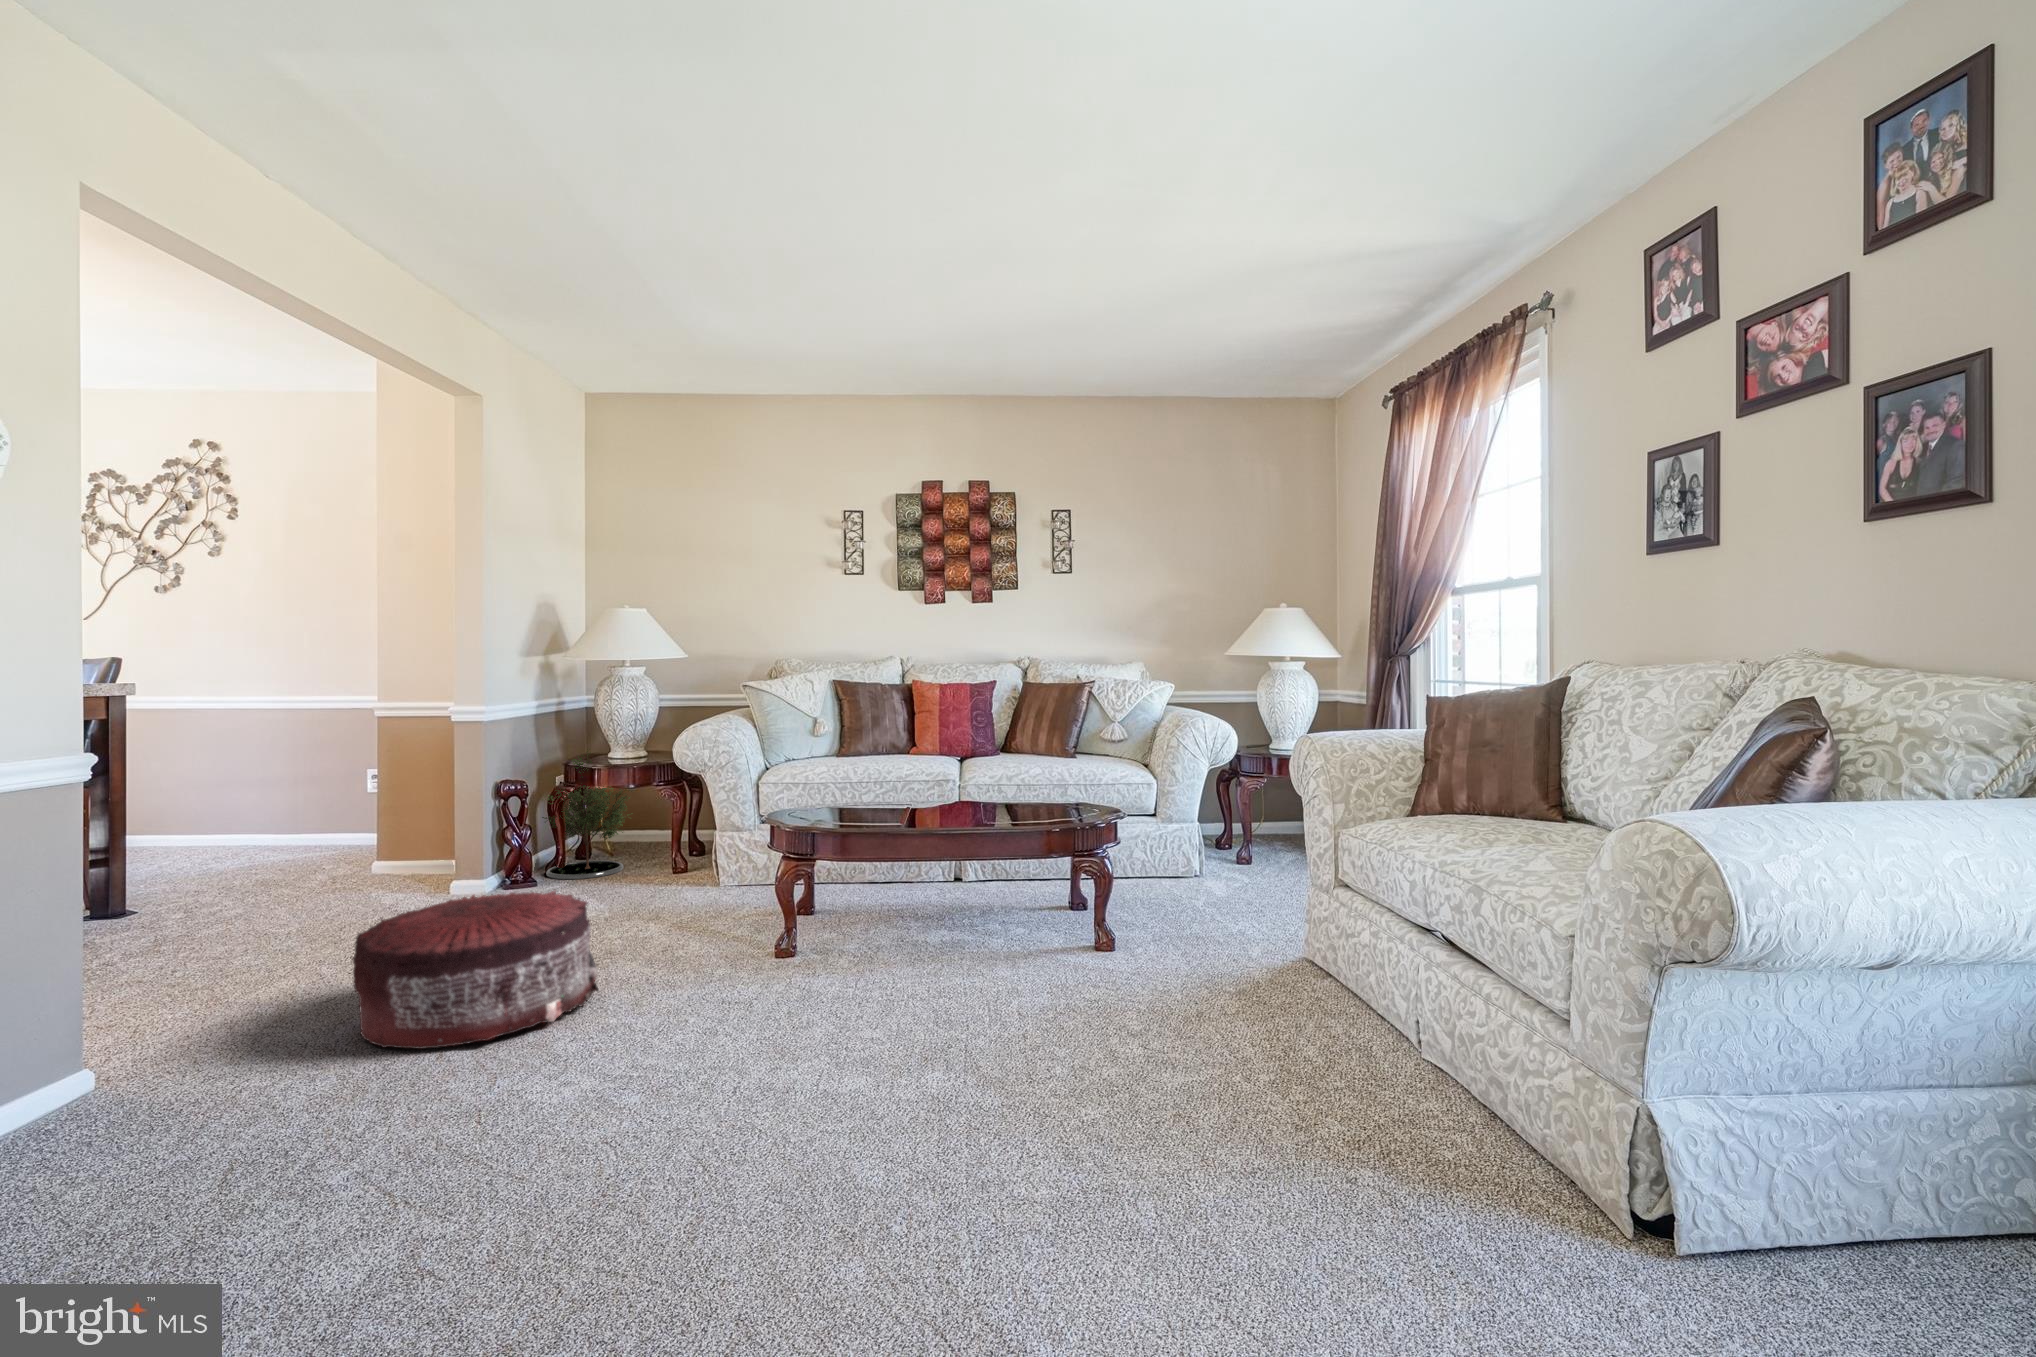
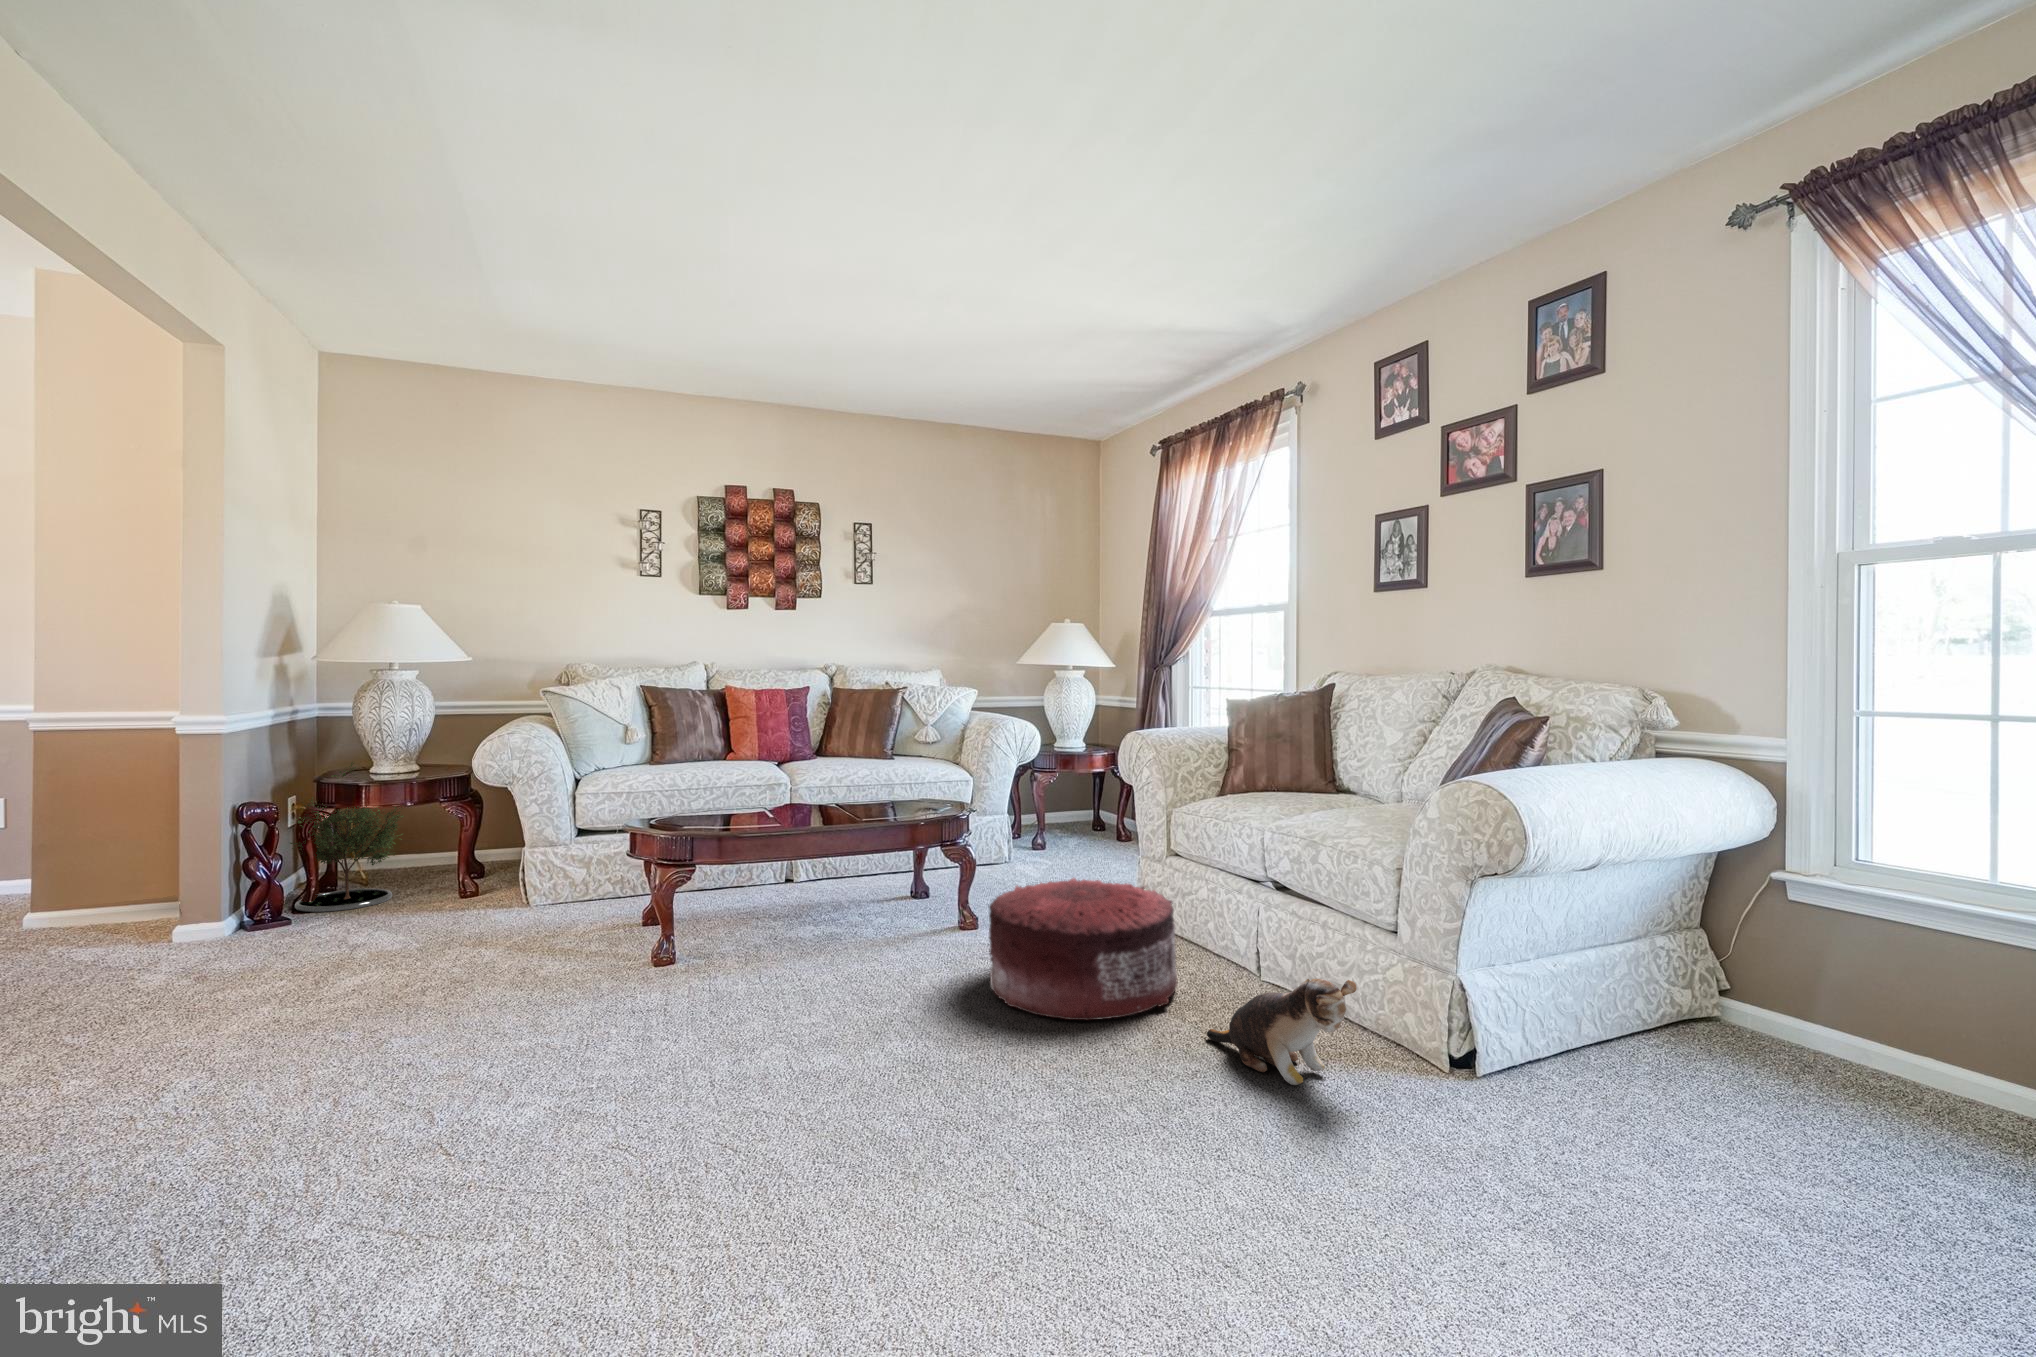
pouf: present [353,891,599,1049] -> present [989,878,1178,1020]
plush toy: none [1300,1077,1464,1218] -> present [1207,979,1357,1085]

